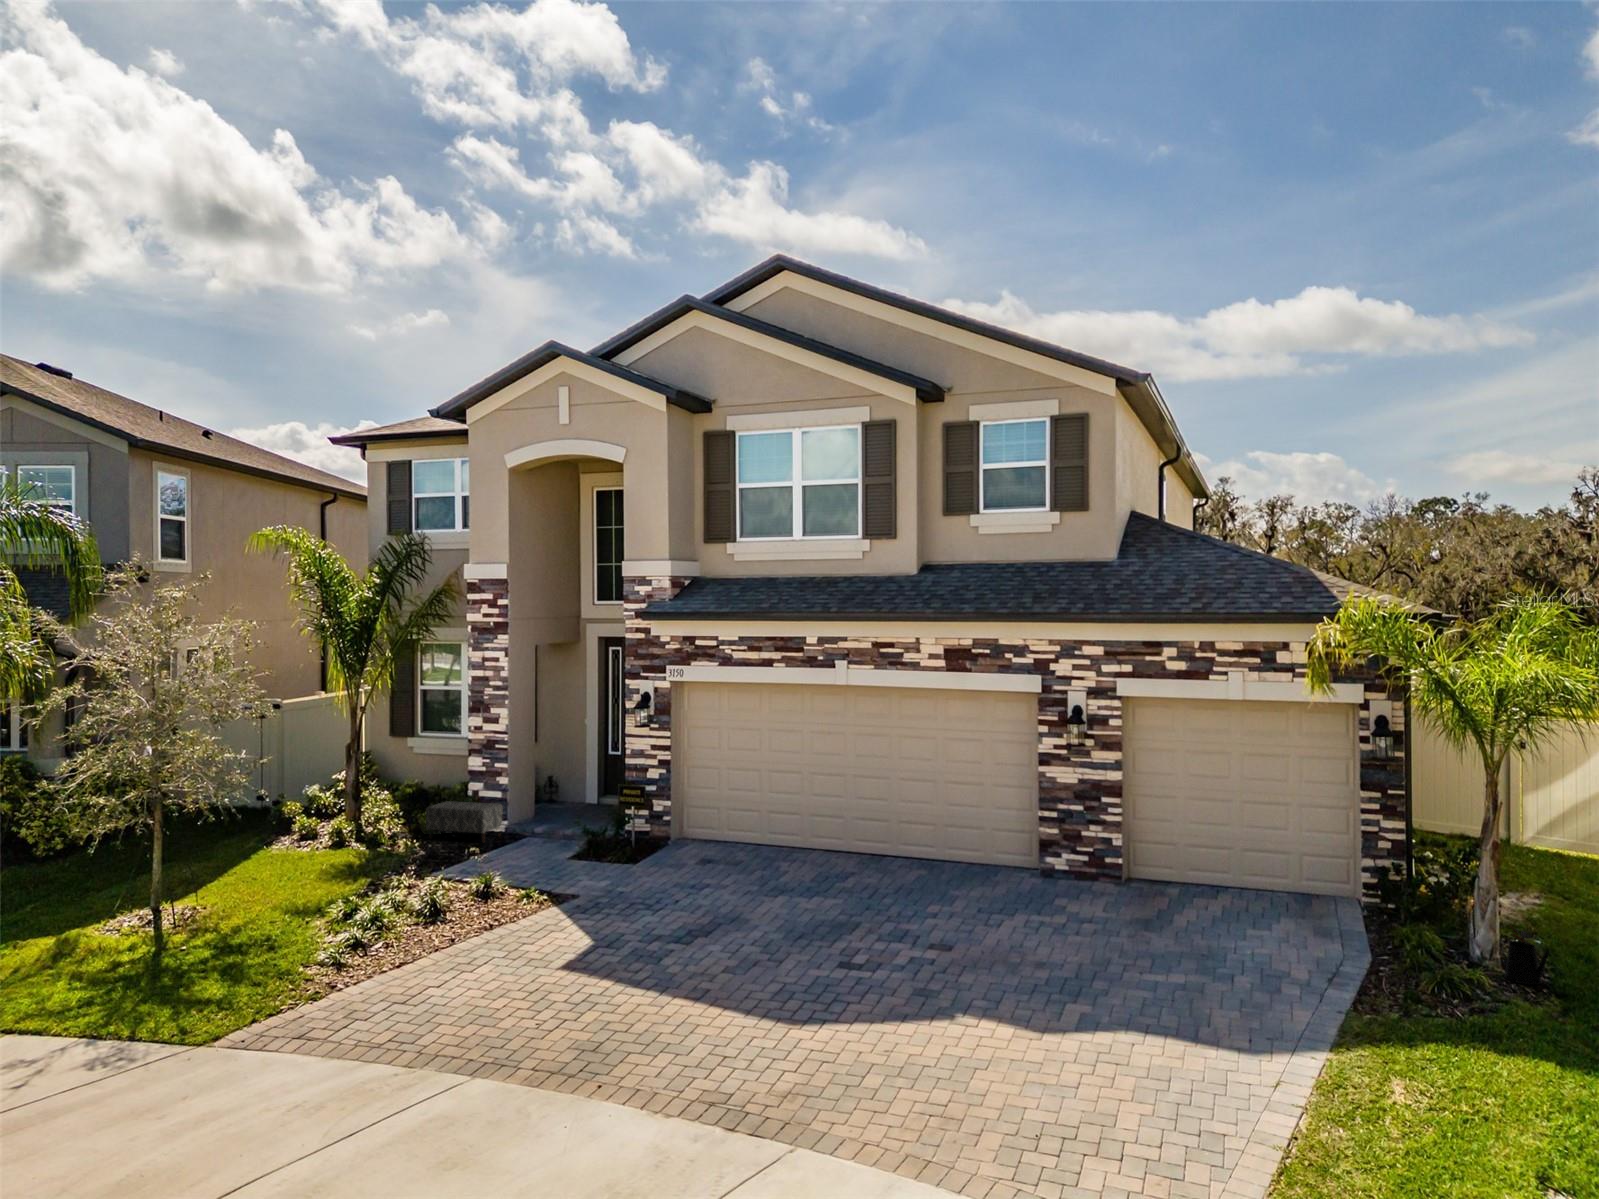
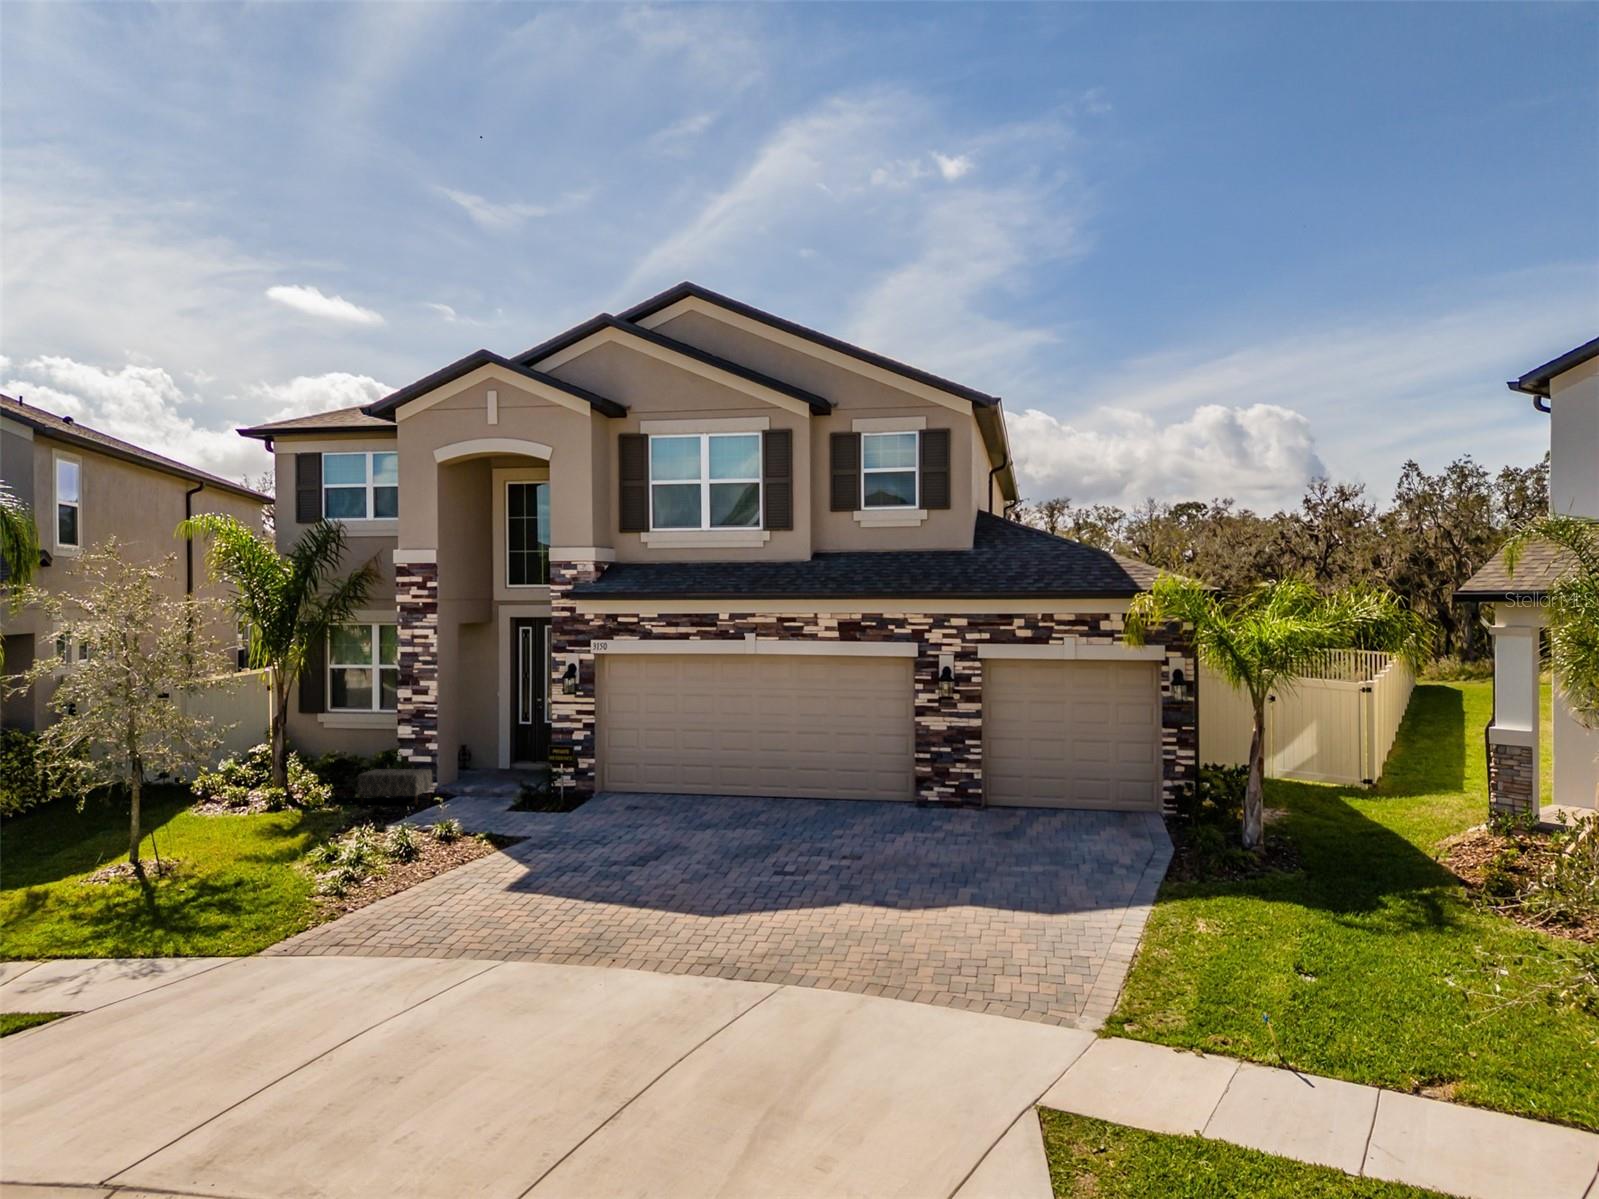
watering can: present [1499,926,1549,985] -> none [1260,814,1294,858]

